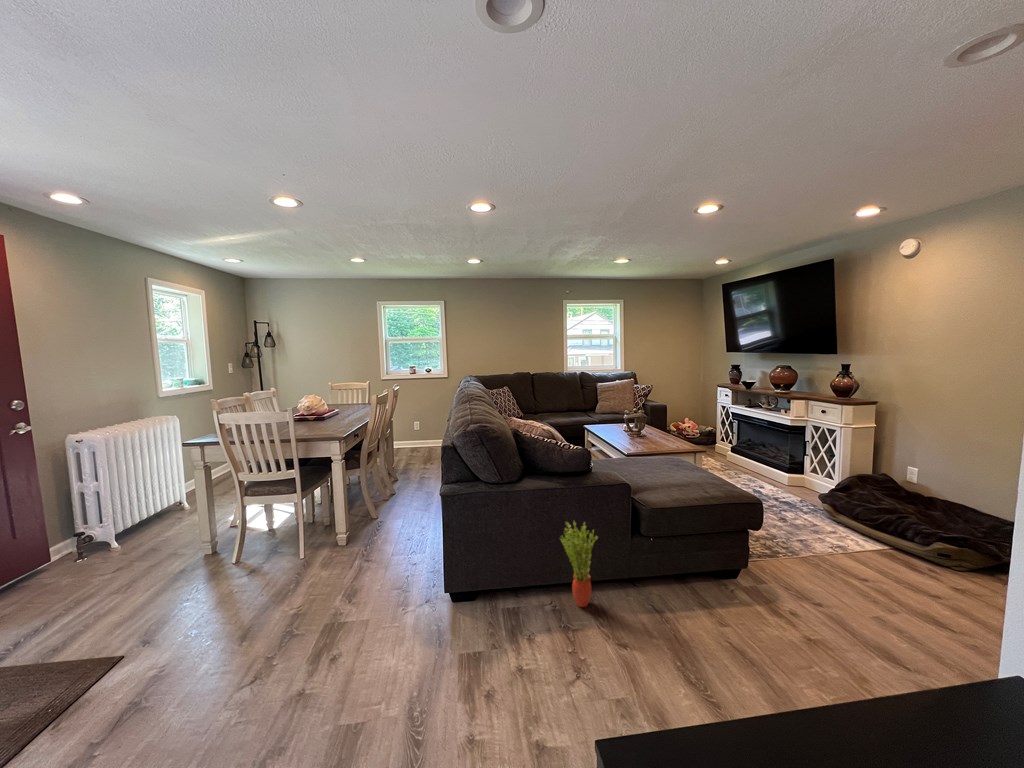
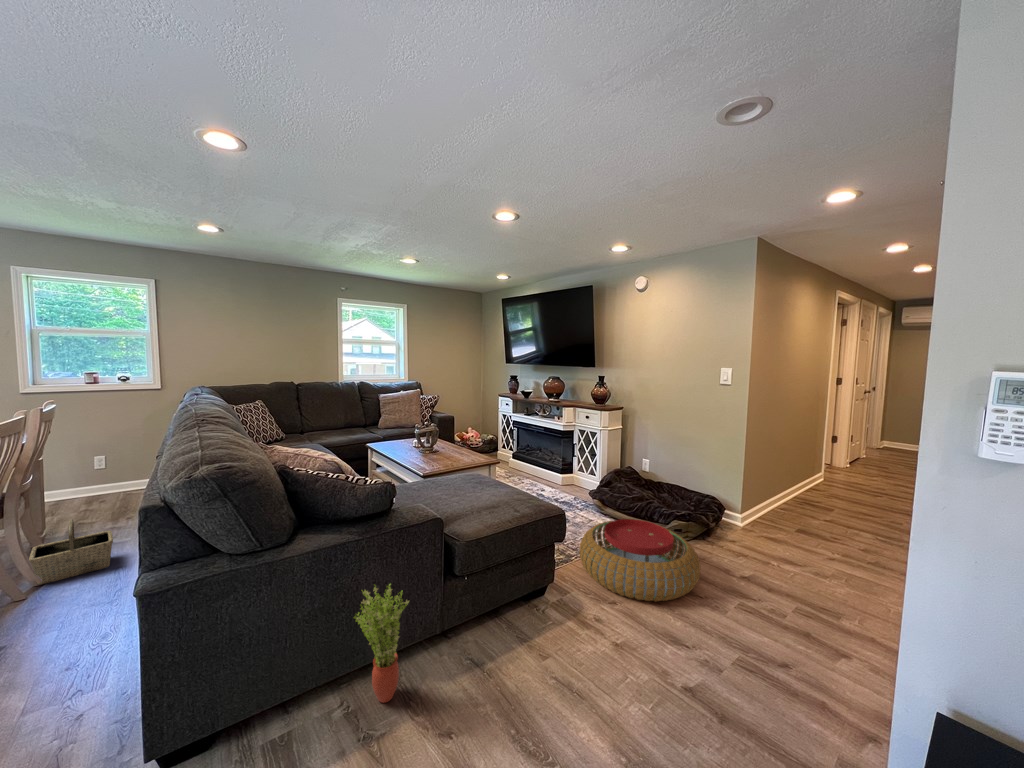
basket: none [391,458,426,493] -> present [29,520,113,585]
pouf: none [783,524,954,619] -> present [579,519,701,602]

